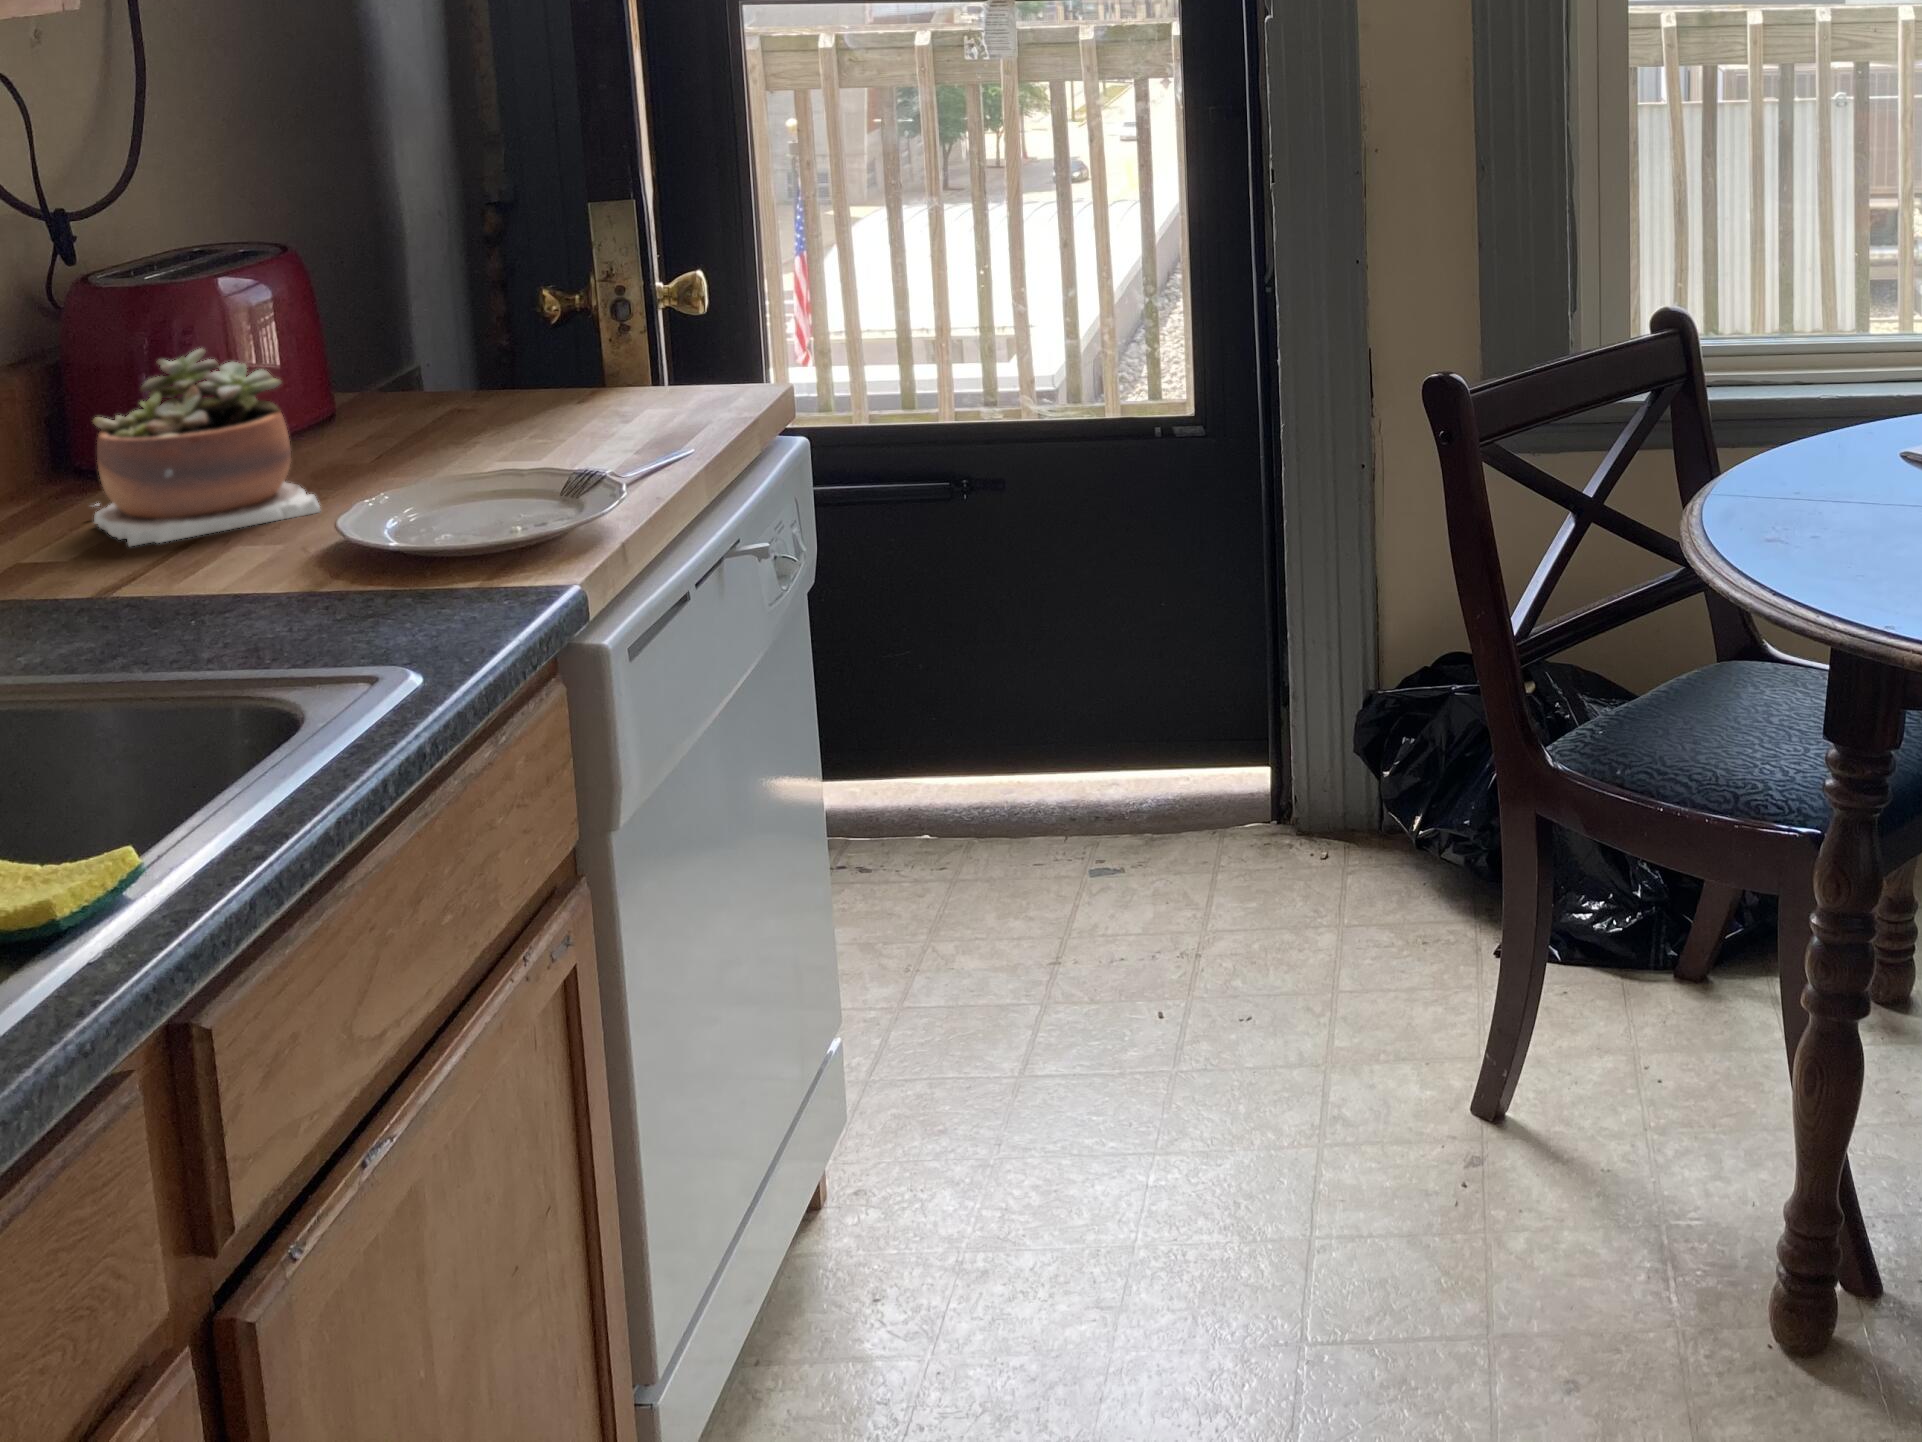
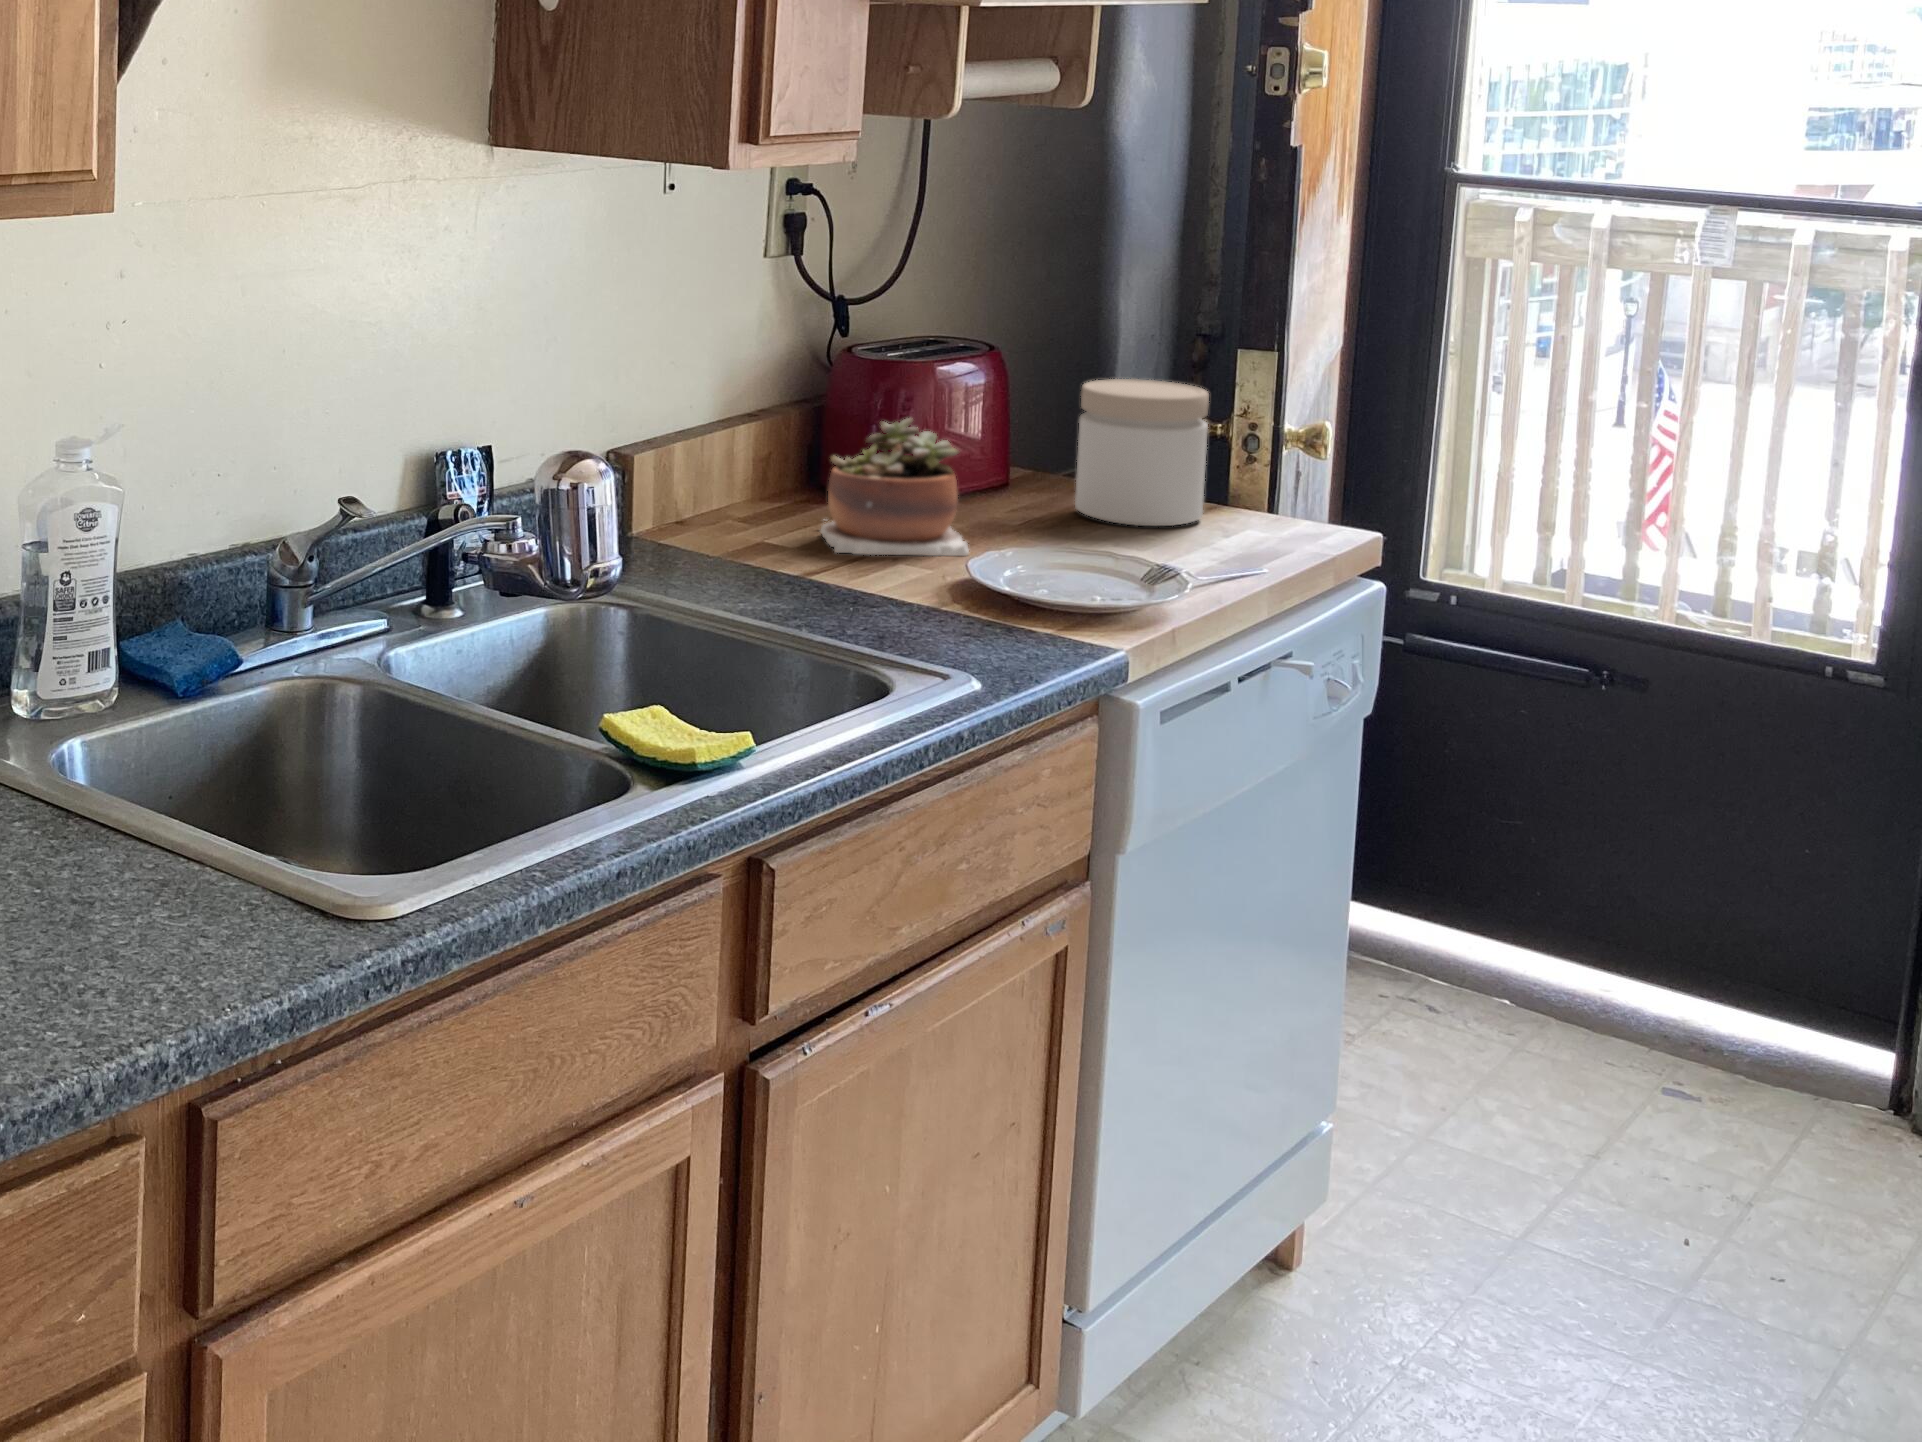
jar: none [416,254,589,432] -> present [1075,379,1209,526]

